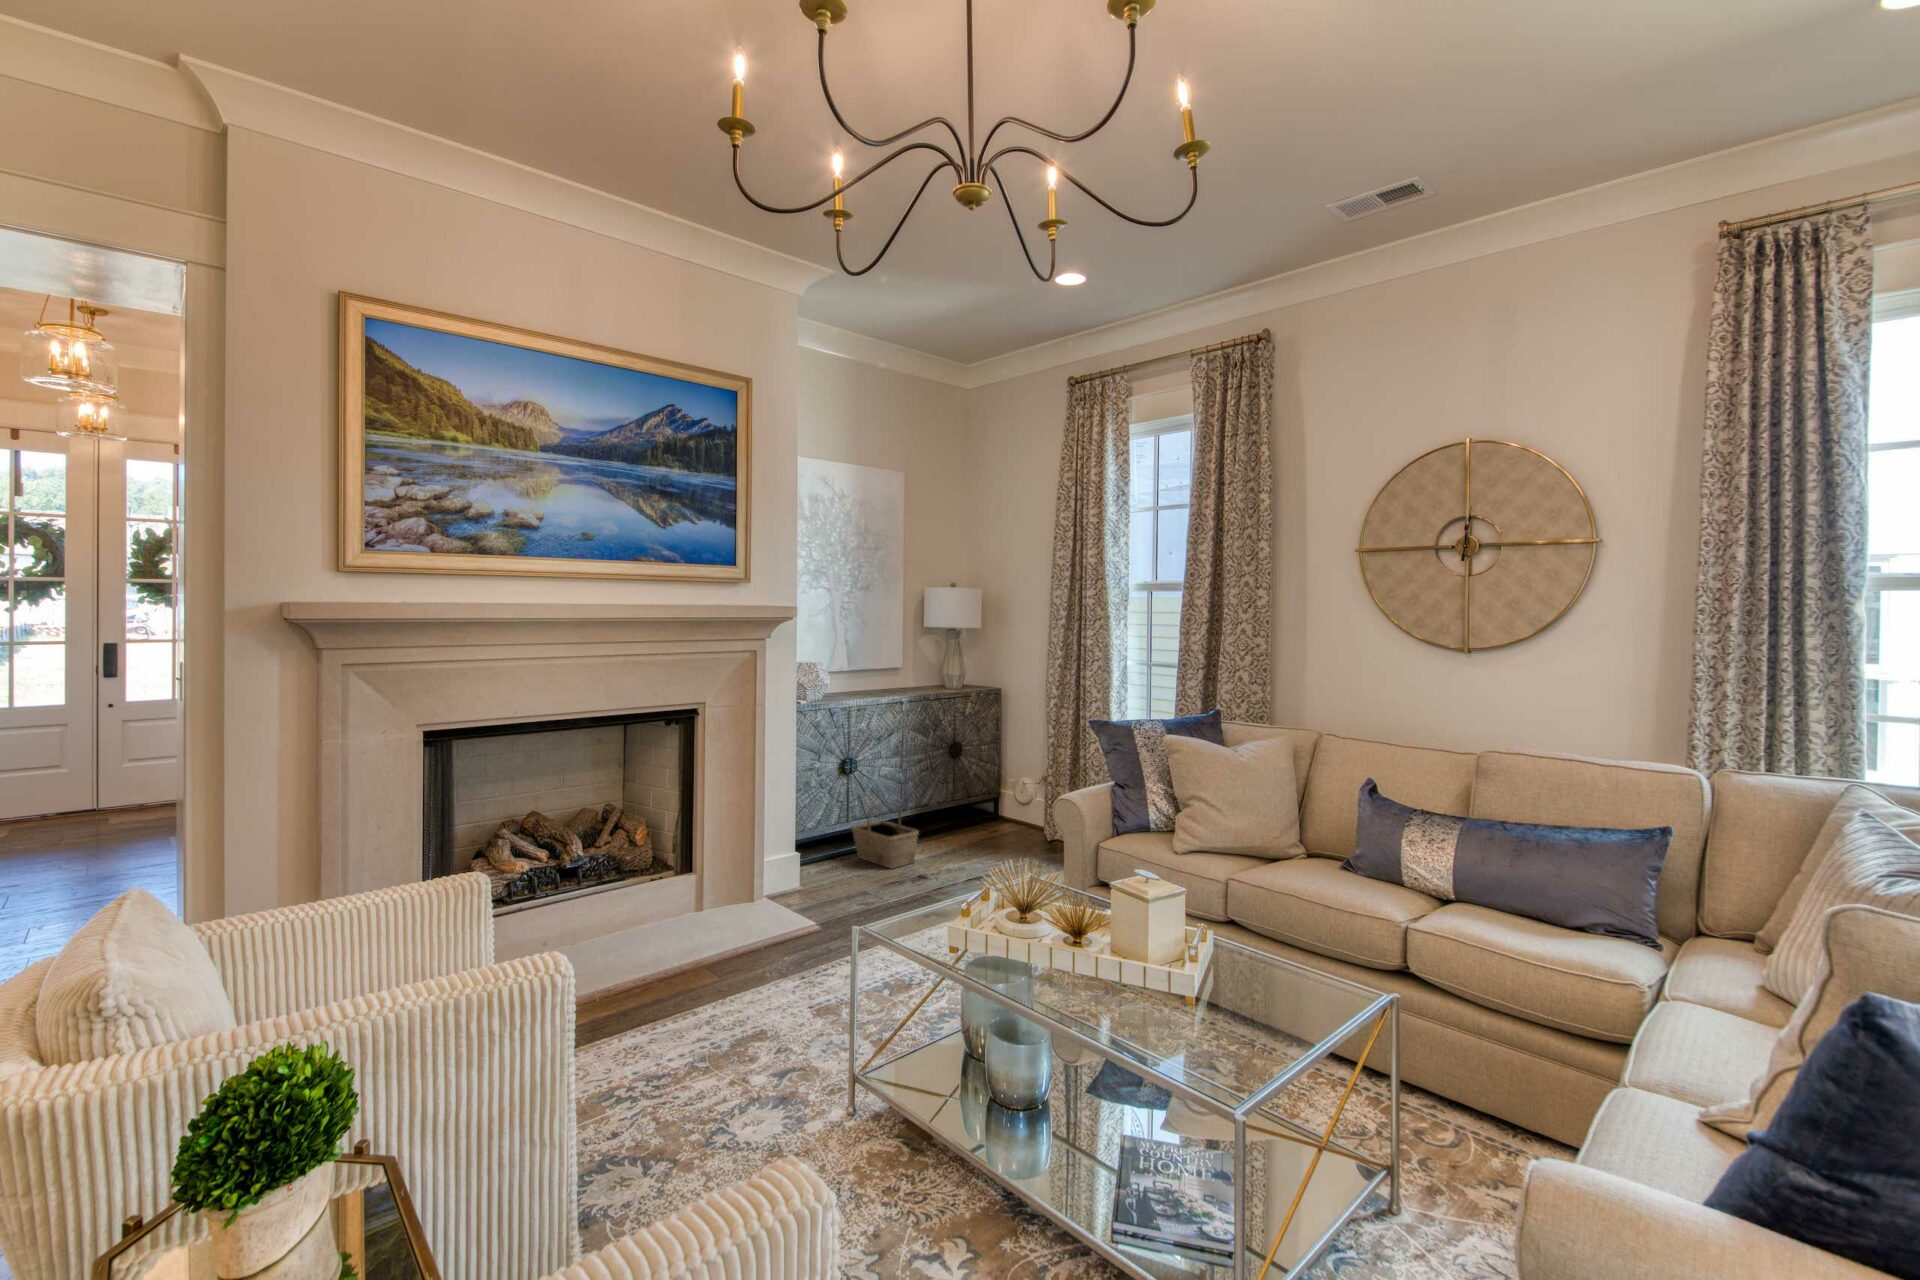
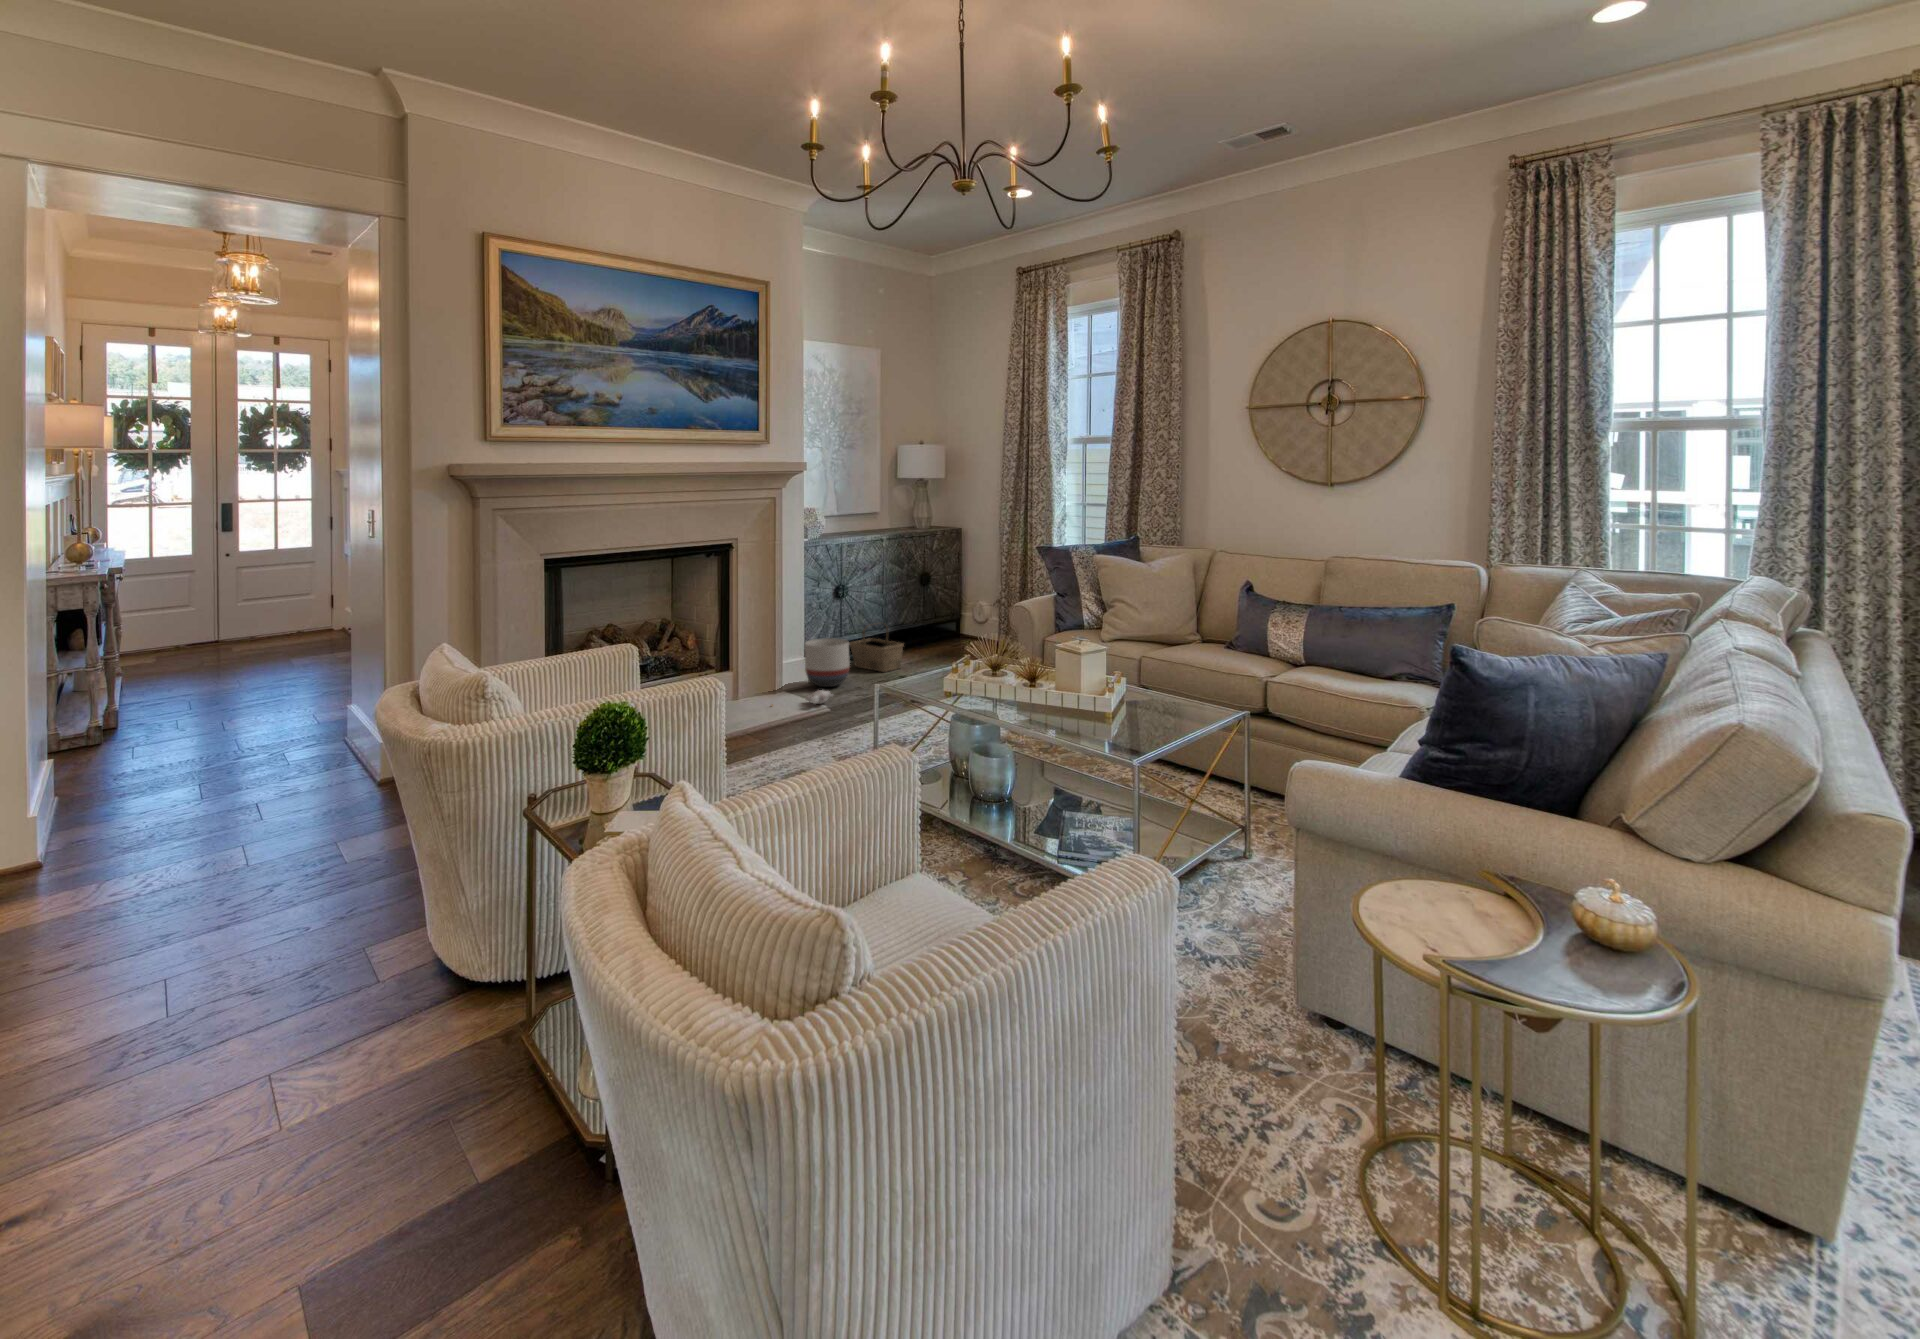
planter: none [784,826,842,893] -> present [804,638,850,687]
plush toy: none [724,903,810,926] -> present [806,690,833,704]

